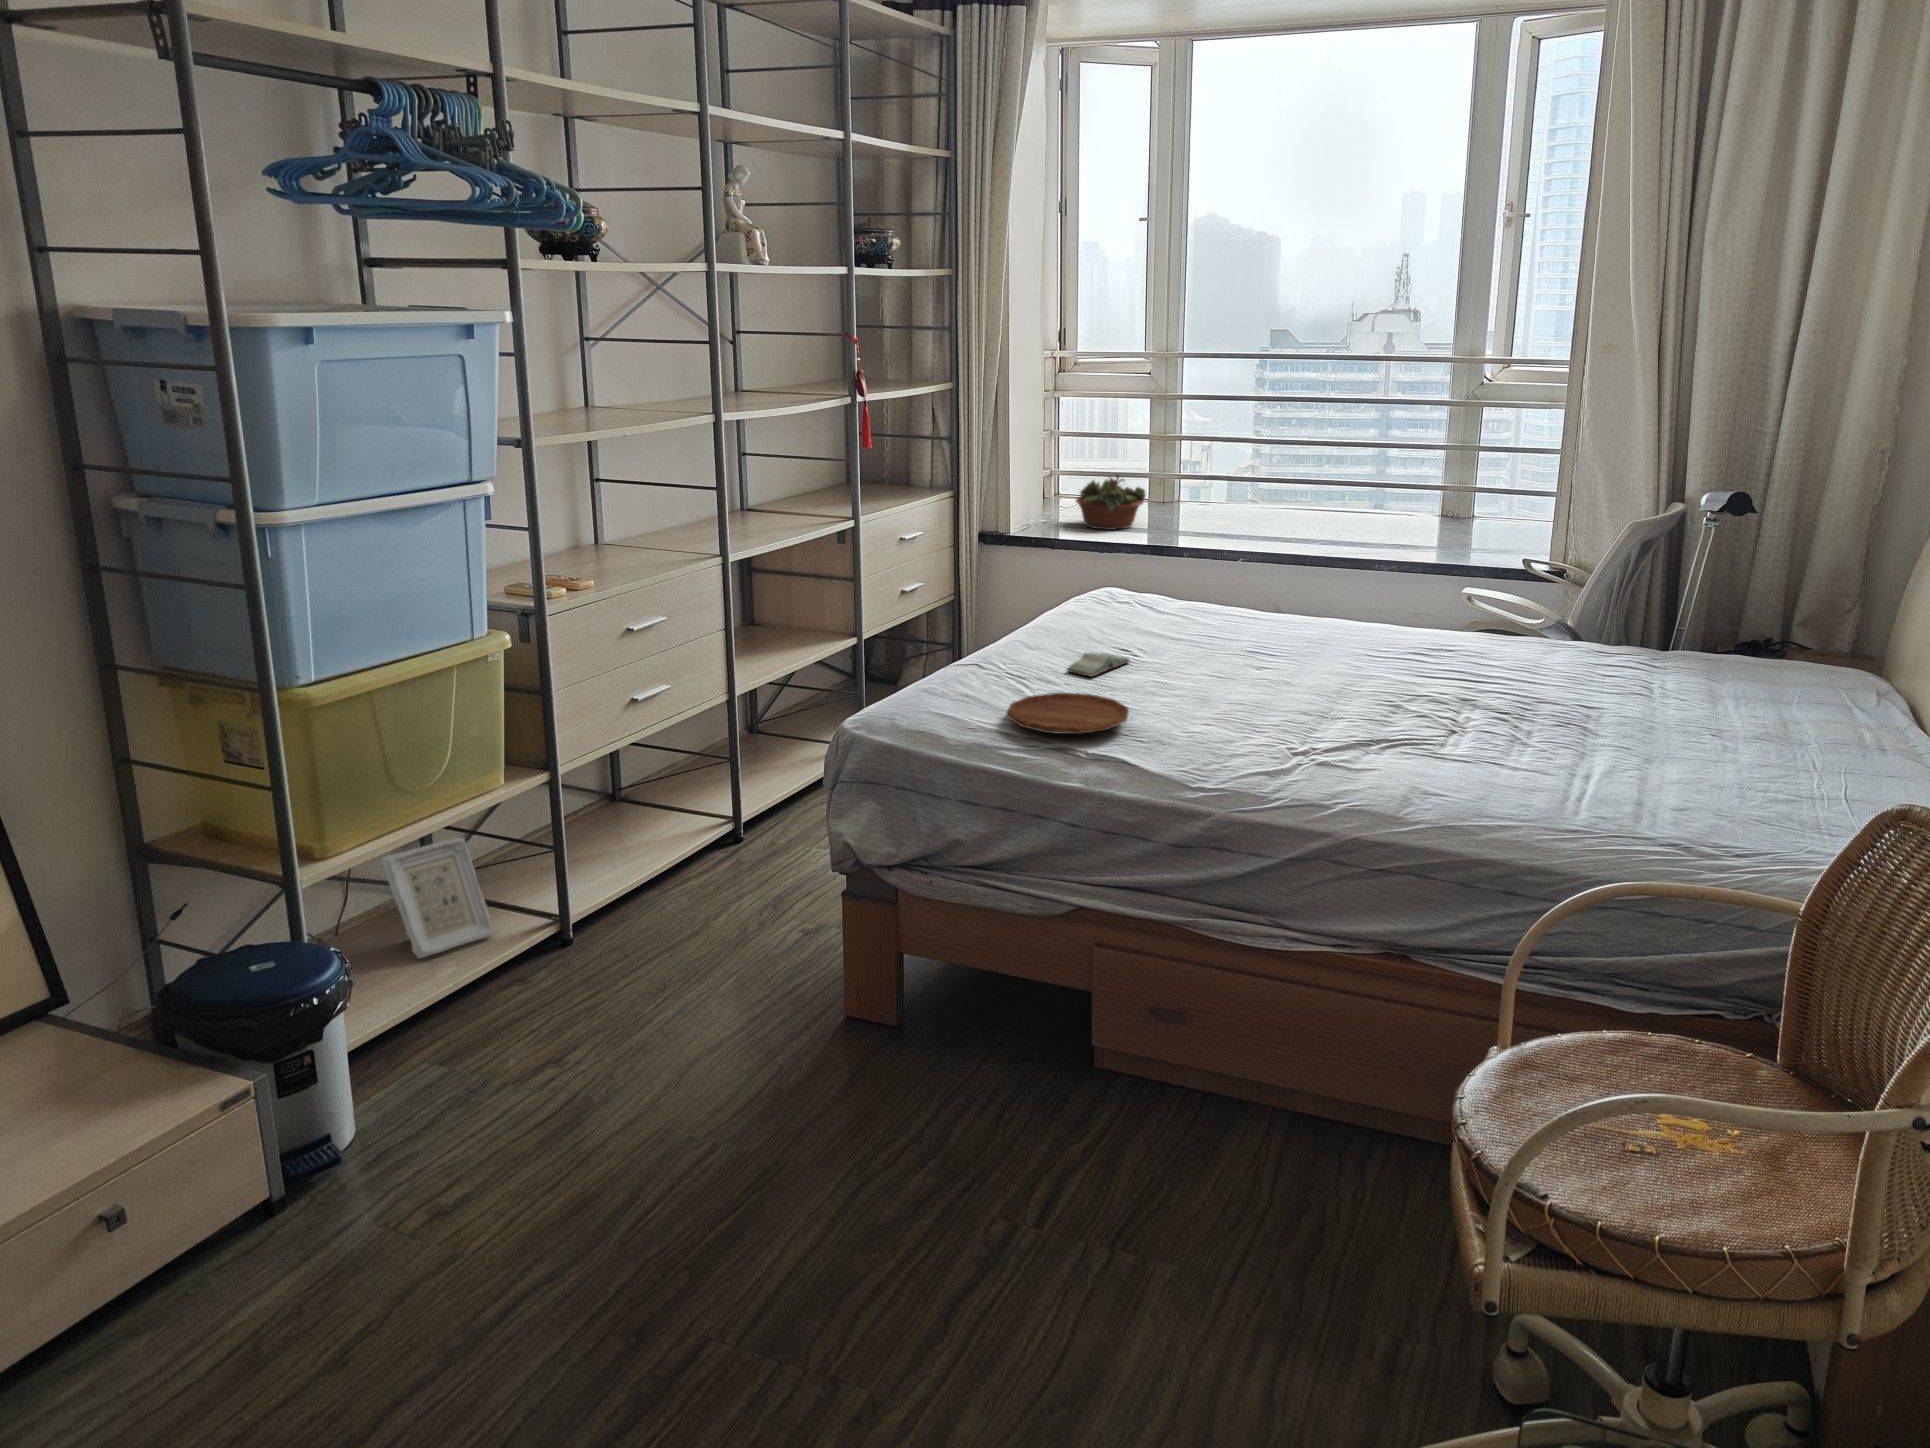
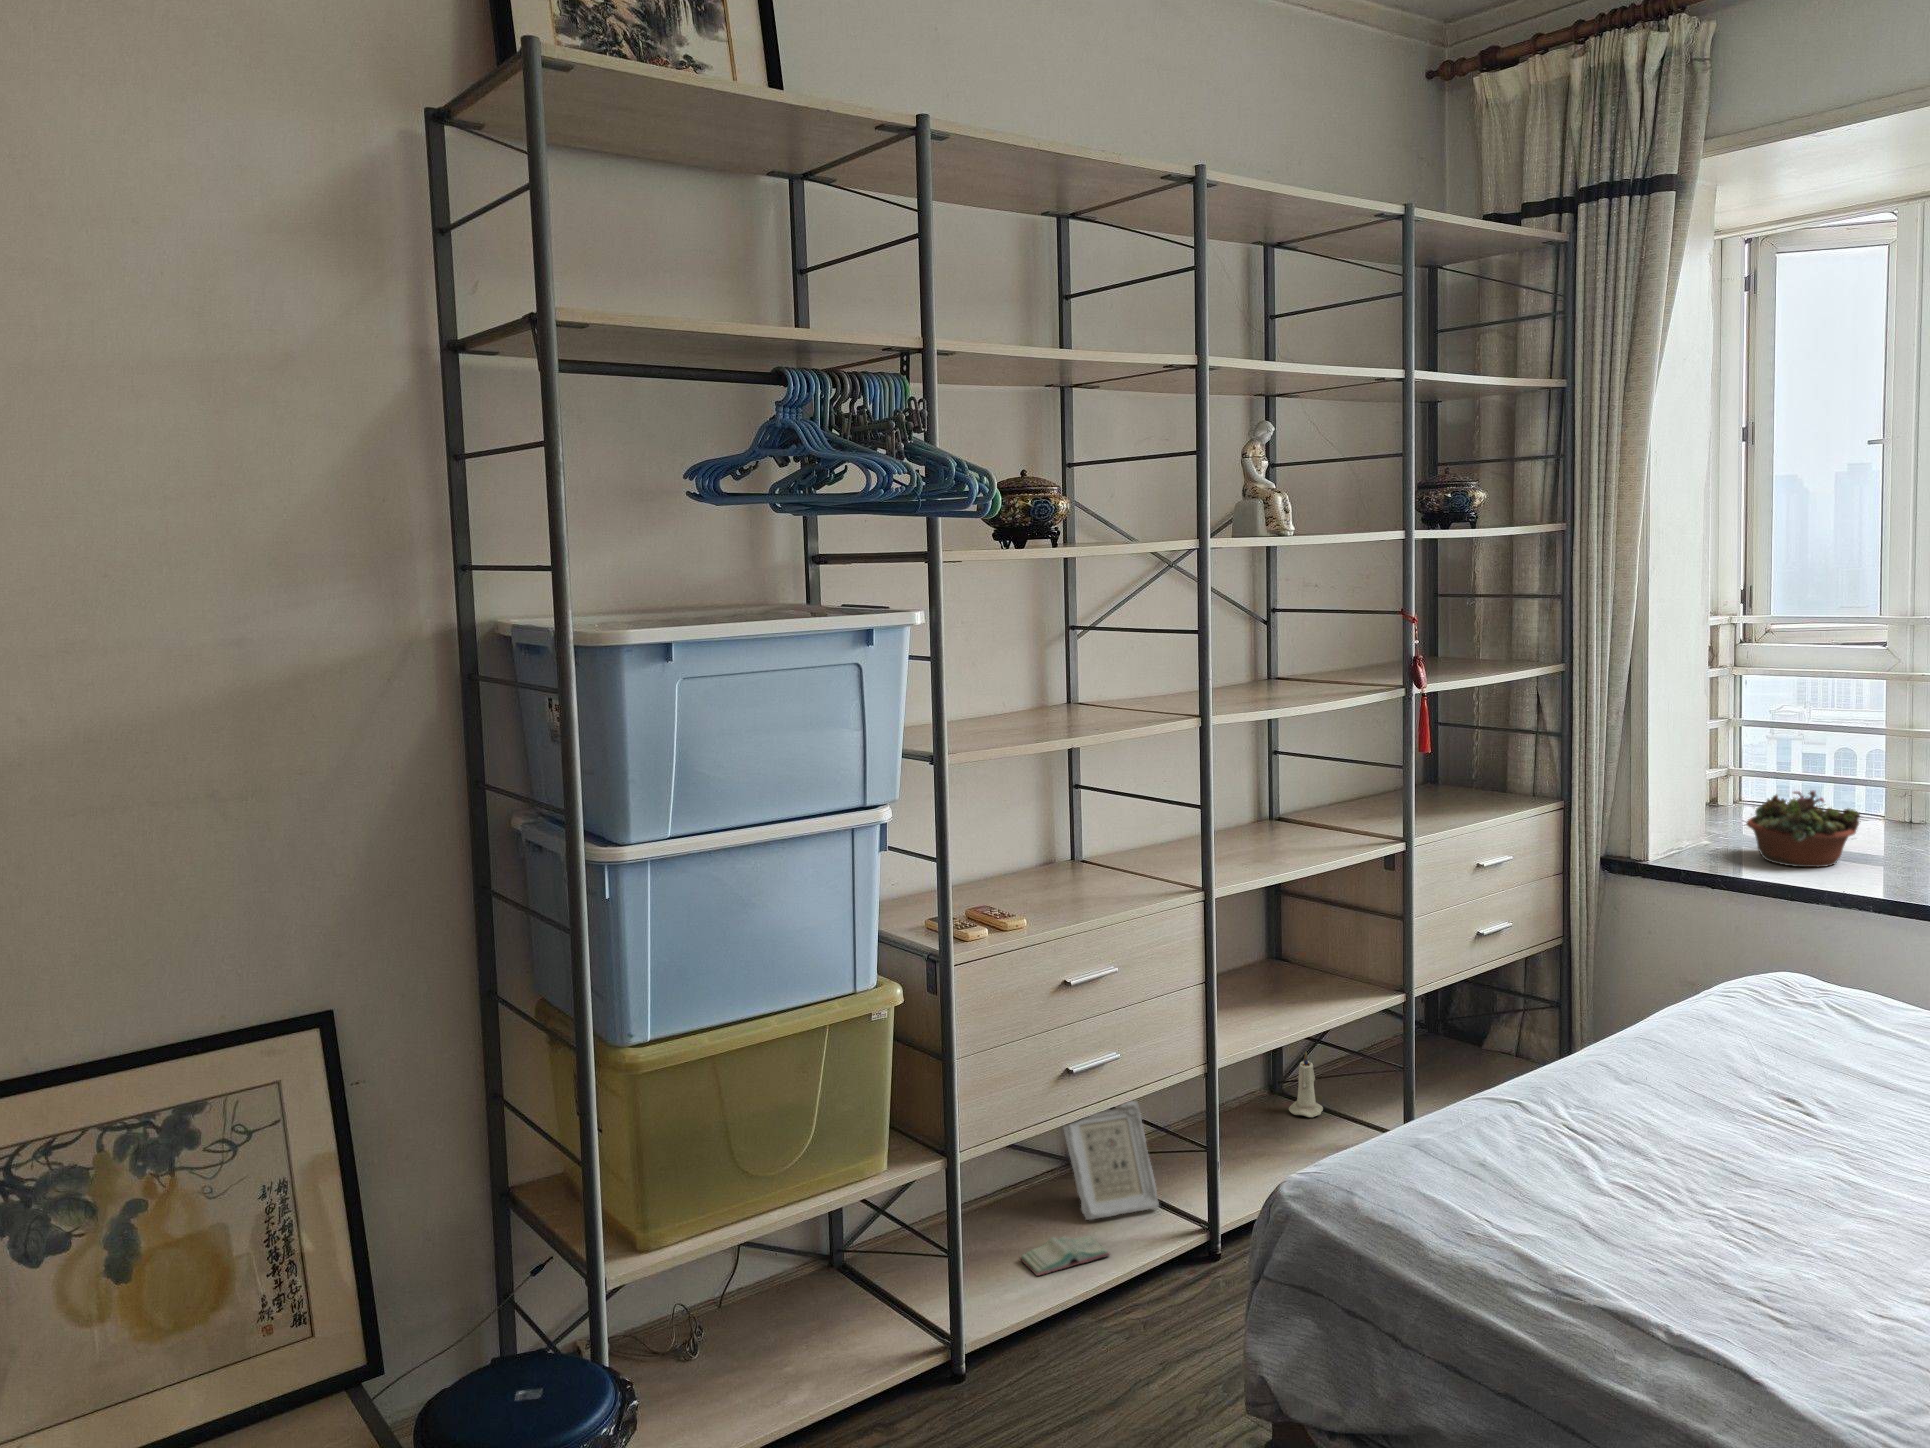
book: present [1067,653,1130,677] -> present [1020,1236,1110,1276]
tray: present [1006,693,1129,734] -> none [1546,1168,1762,1262]
candle: none [769,694,795,745] -> present [1289,1052,1323,1117]
picture frame: present [381,838,493,958] -> present [1064,1101,1159,1220]

